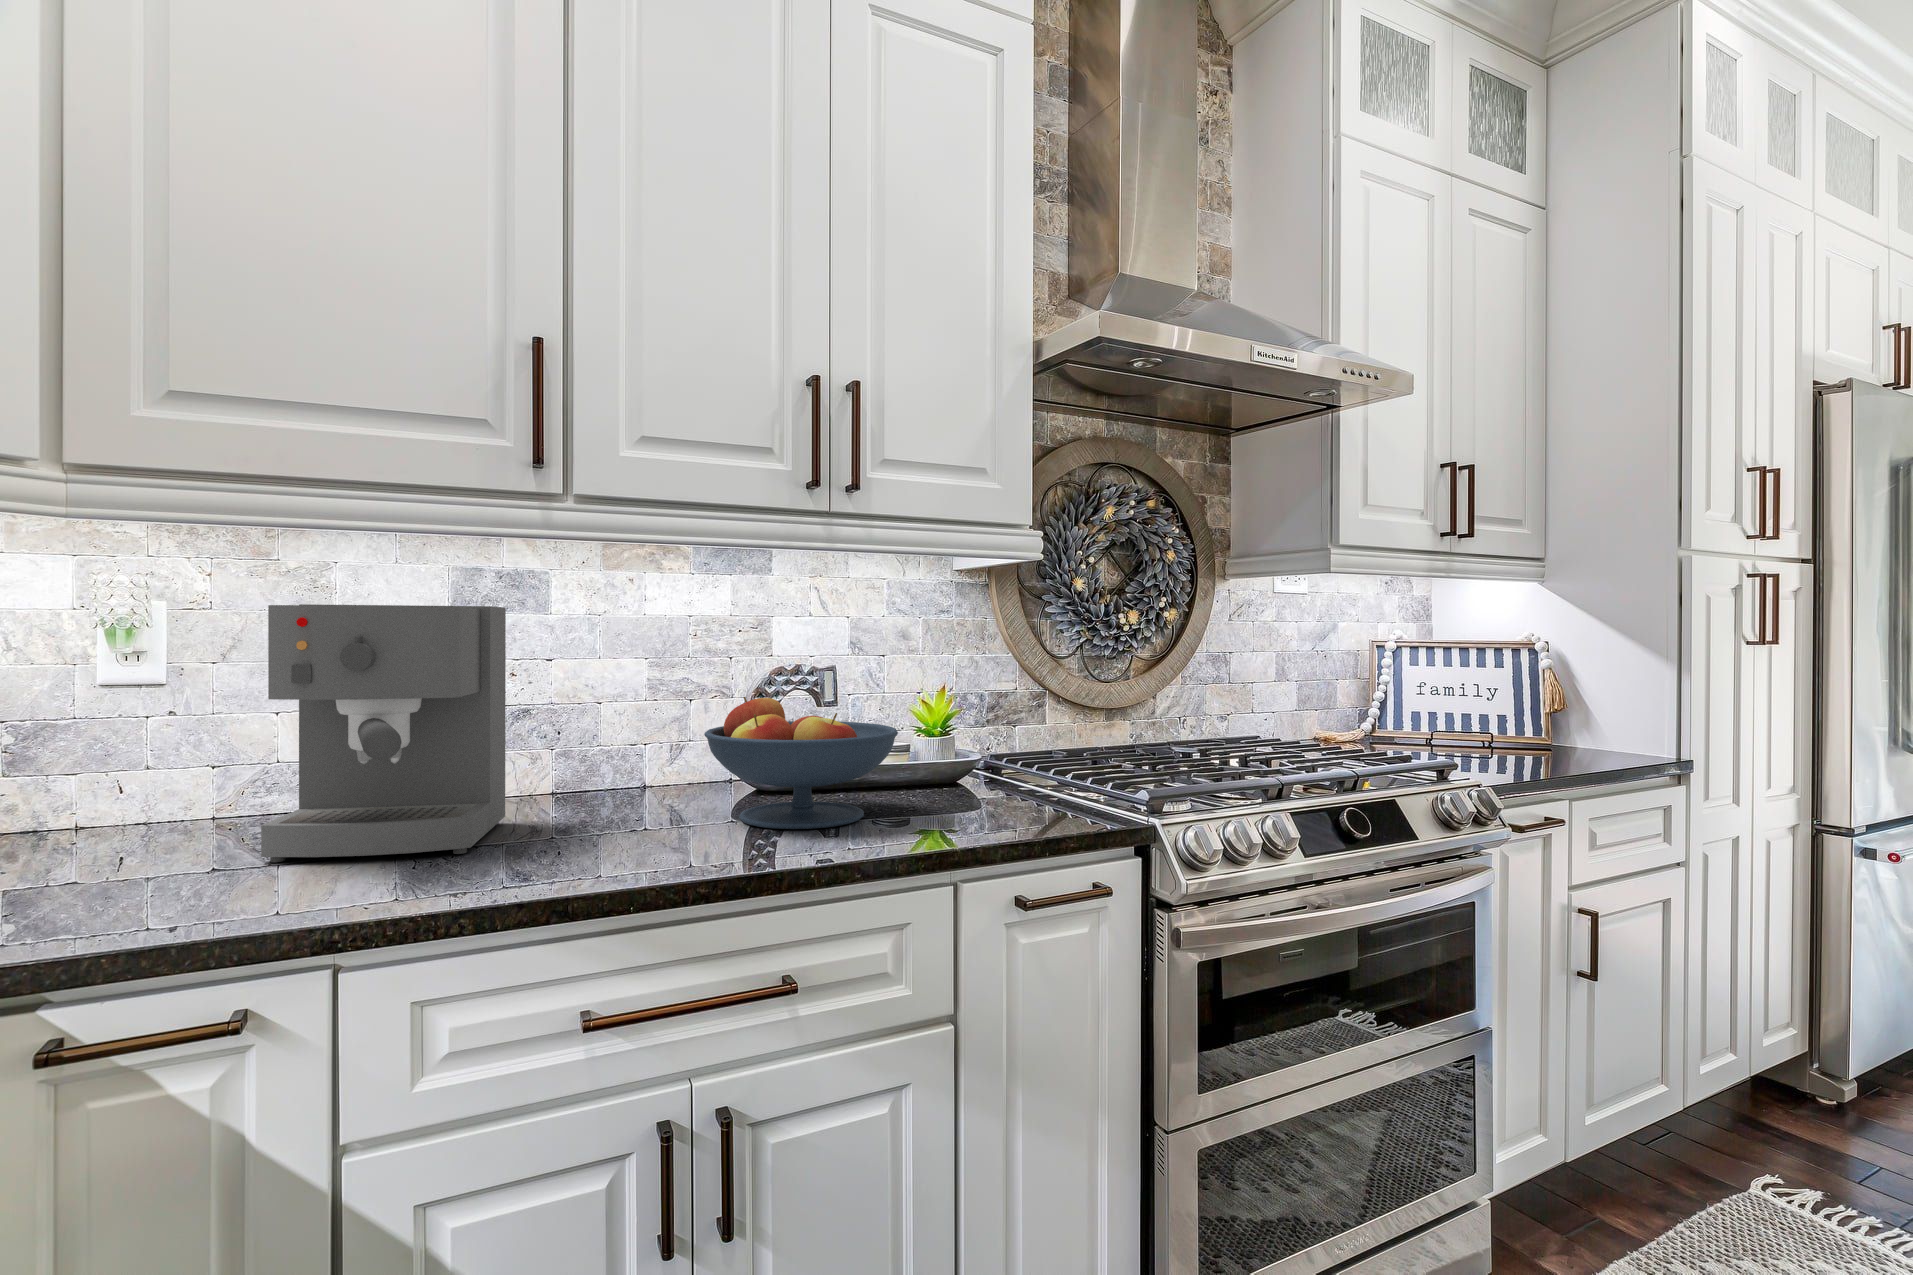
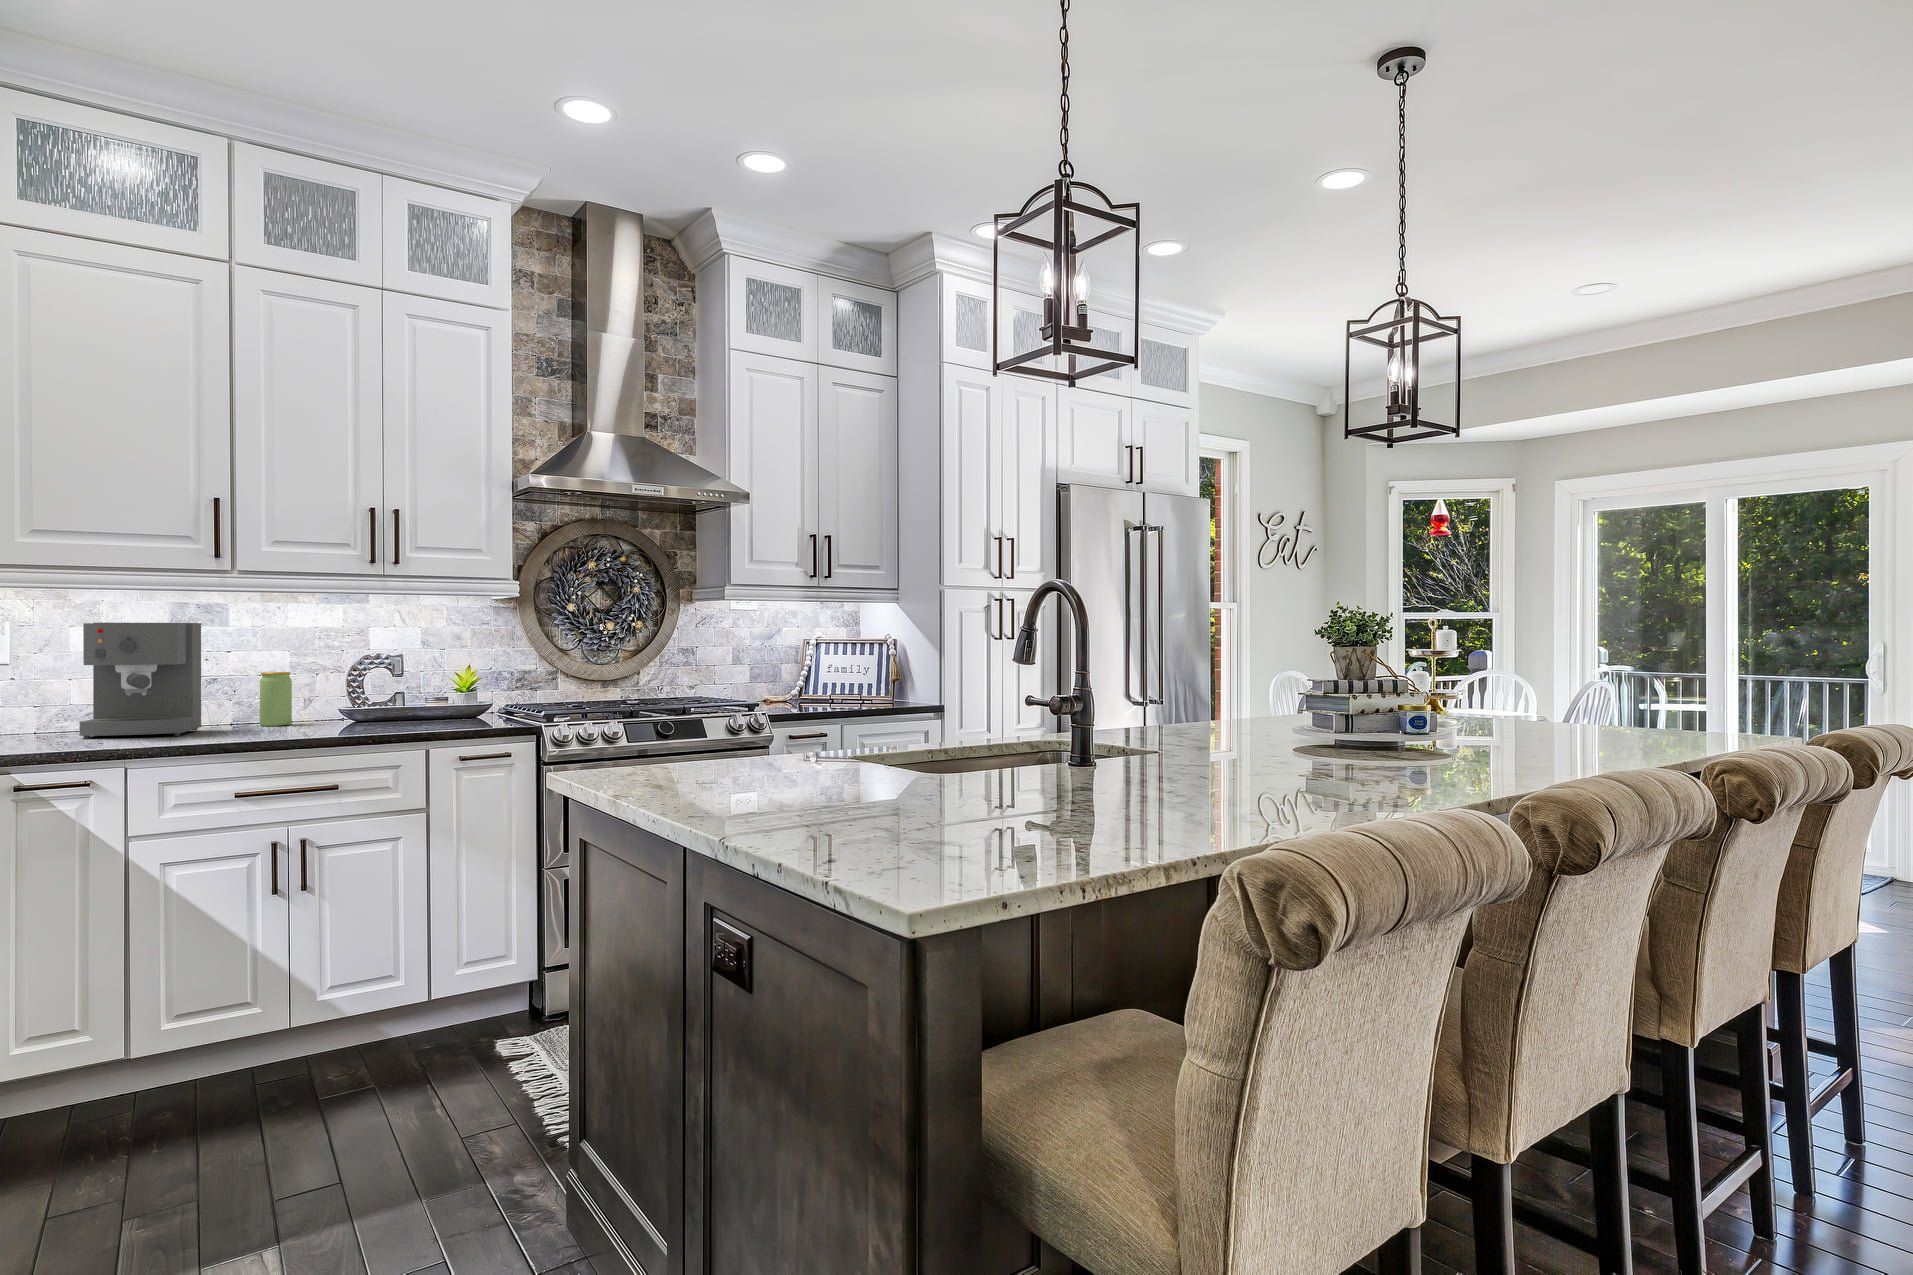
fruit bowl: present [704,697,898,829] -> none [309,668,417,729]
jar: none [605,701,659,806] -> present [260,672,292,726]

